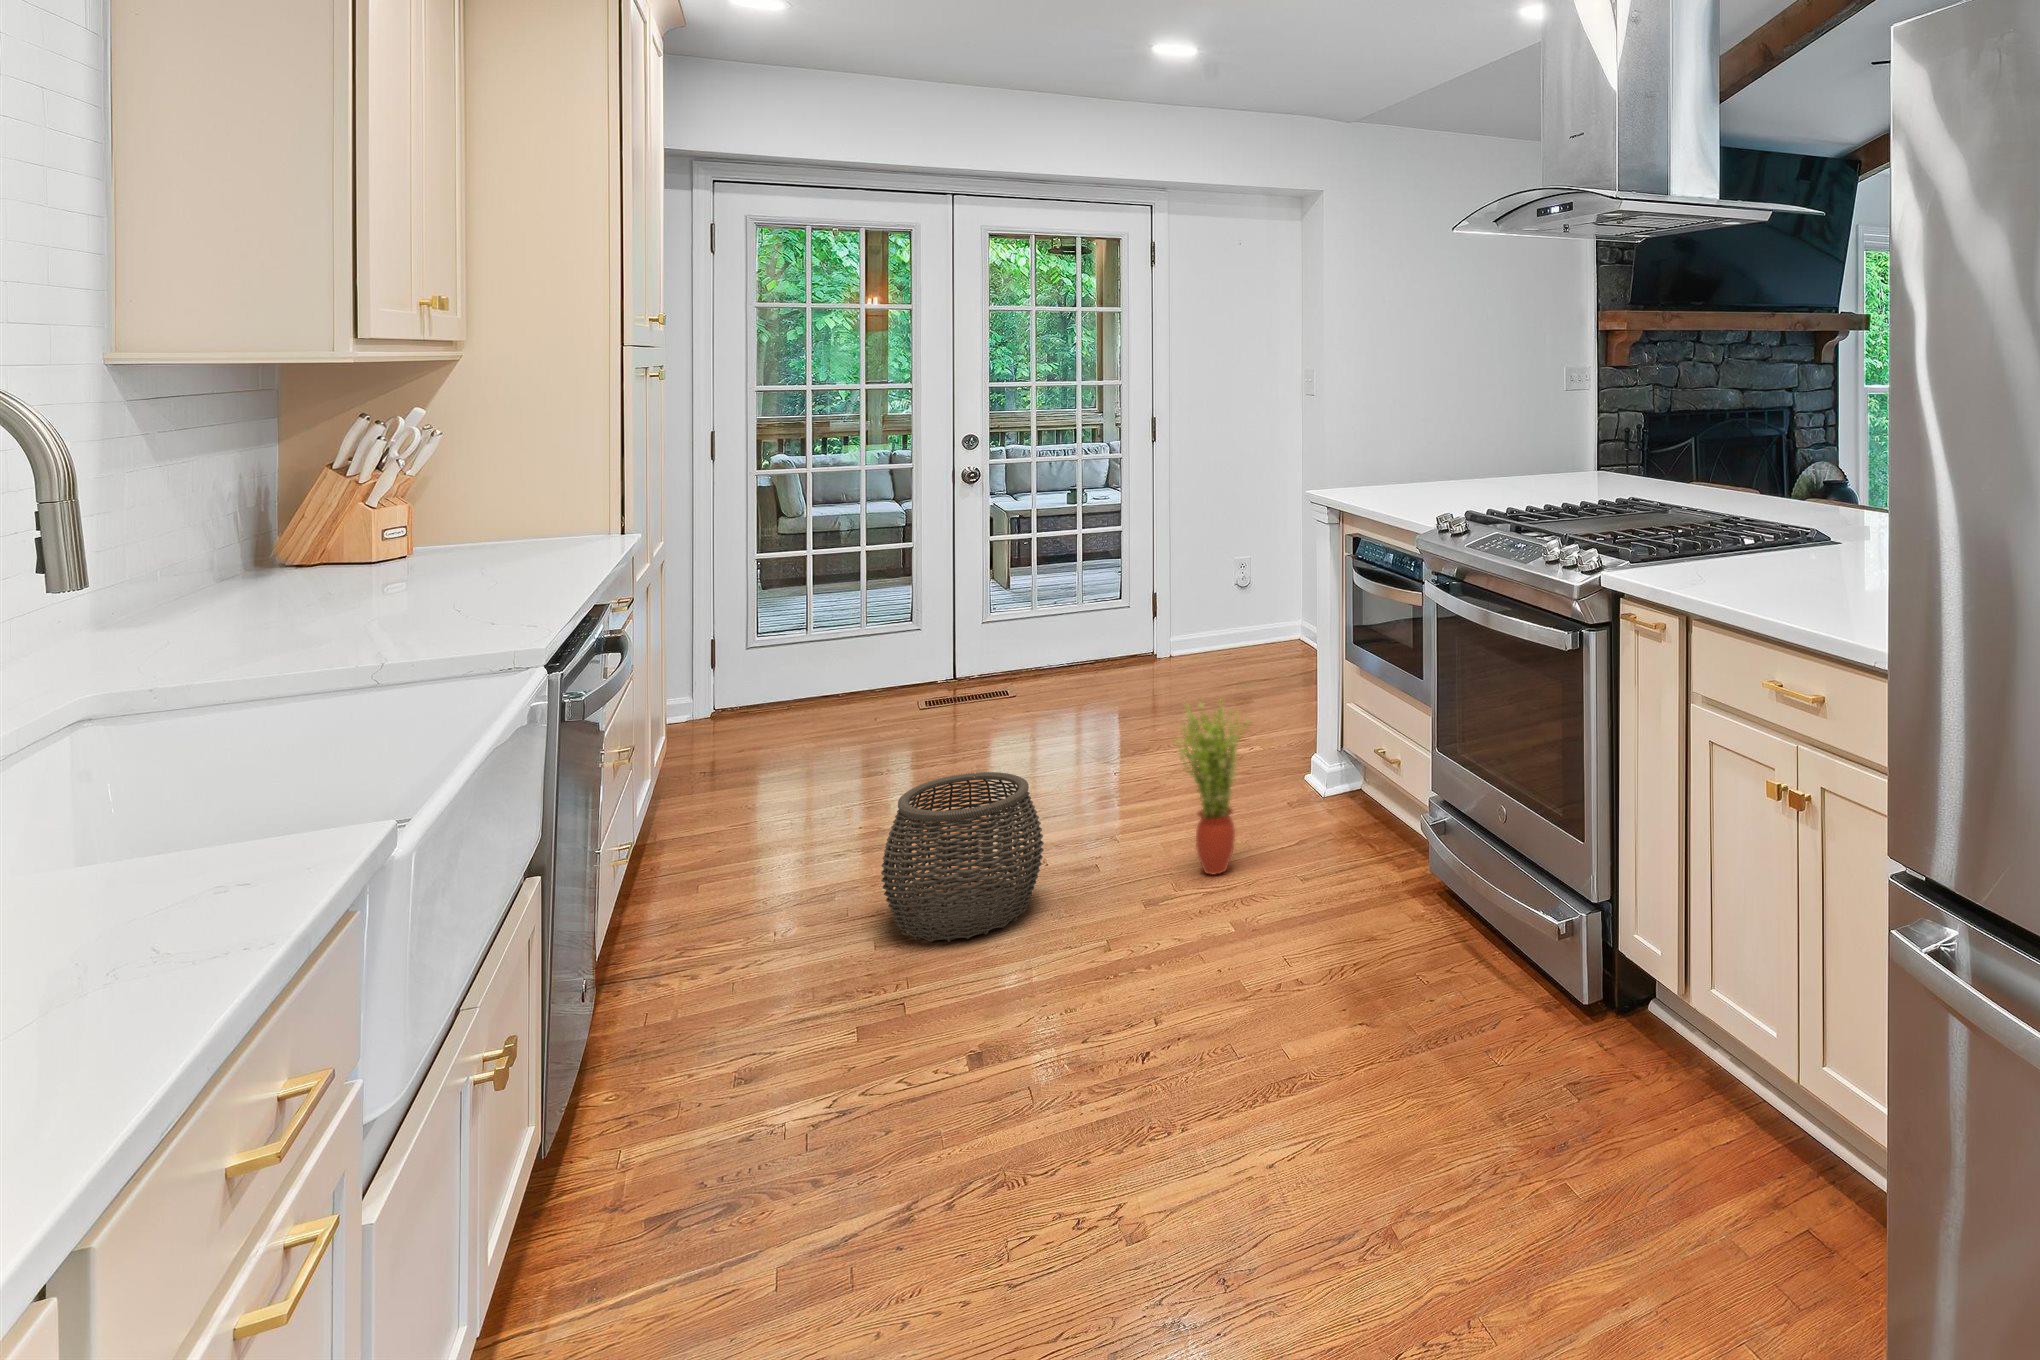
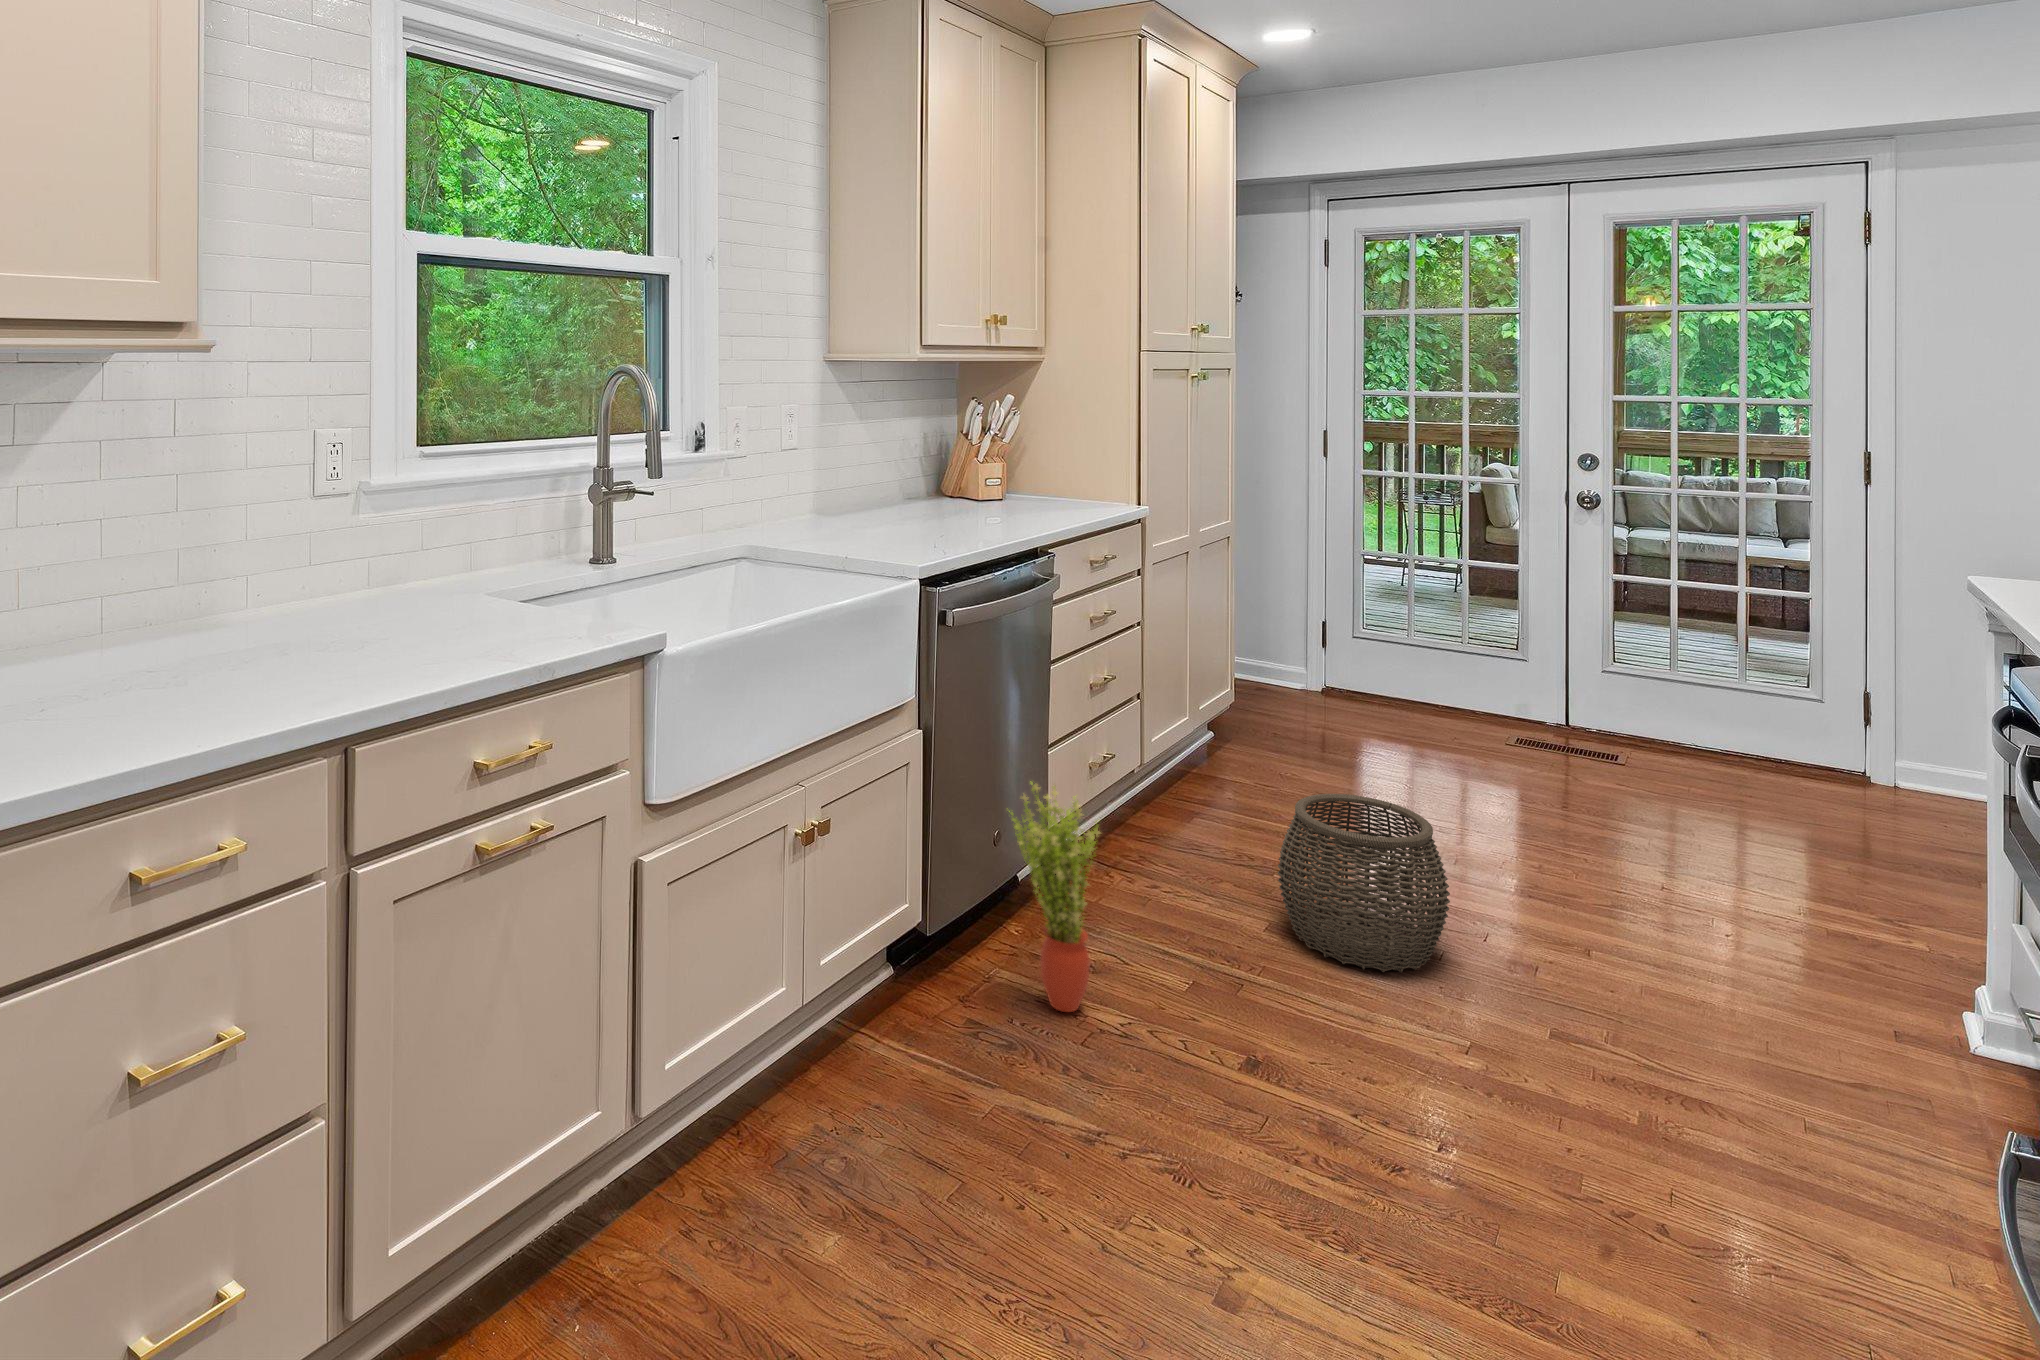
potted plant: present [1176,702,1249,874] -> present [1009,784,1099,1012]

